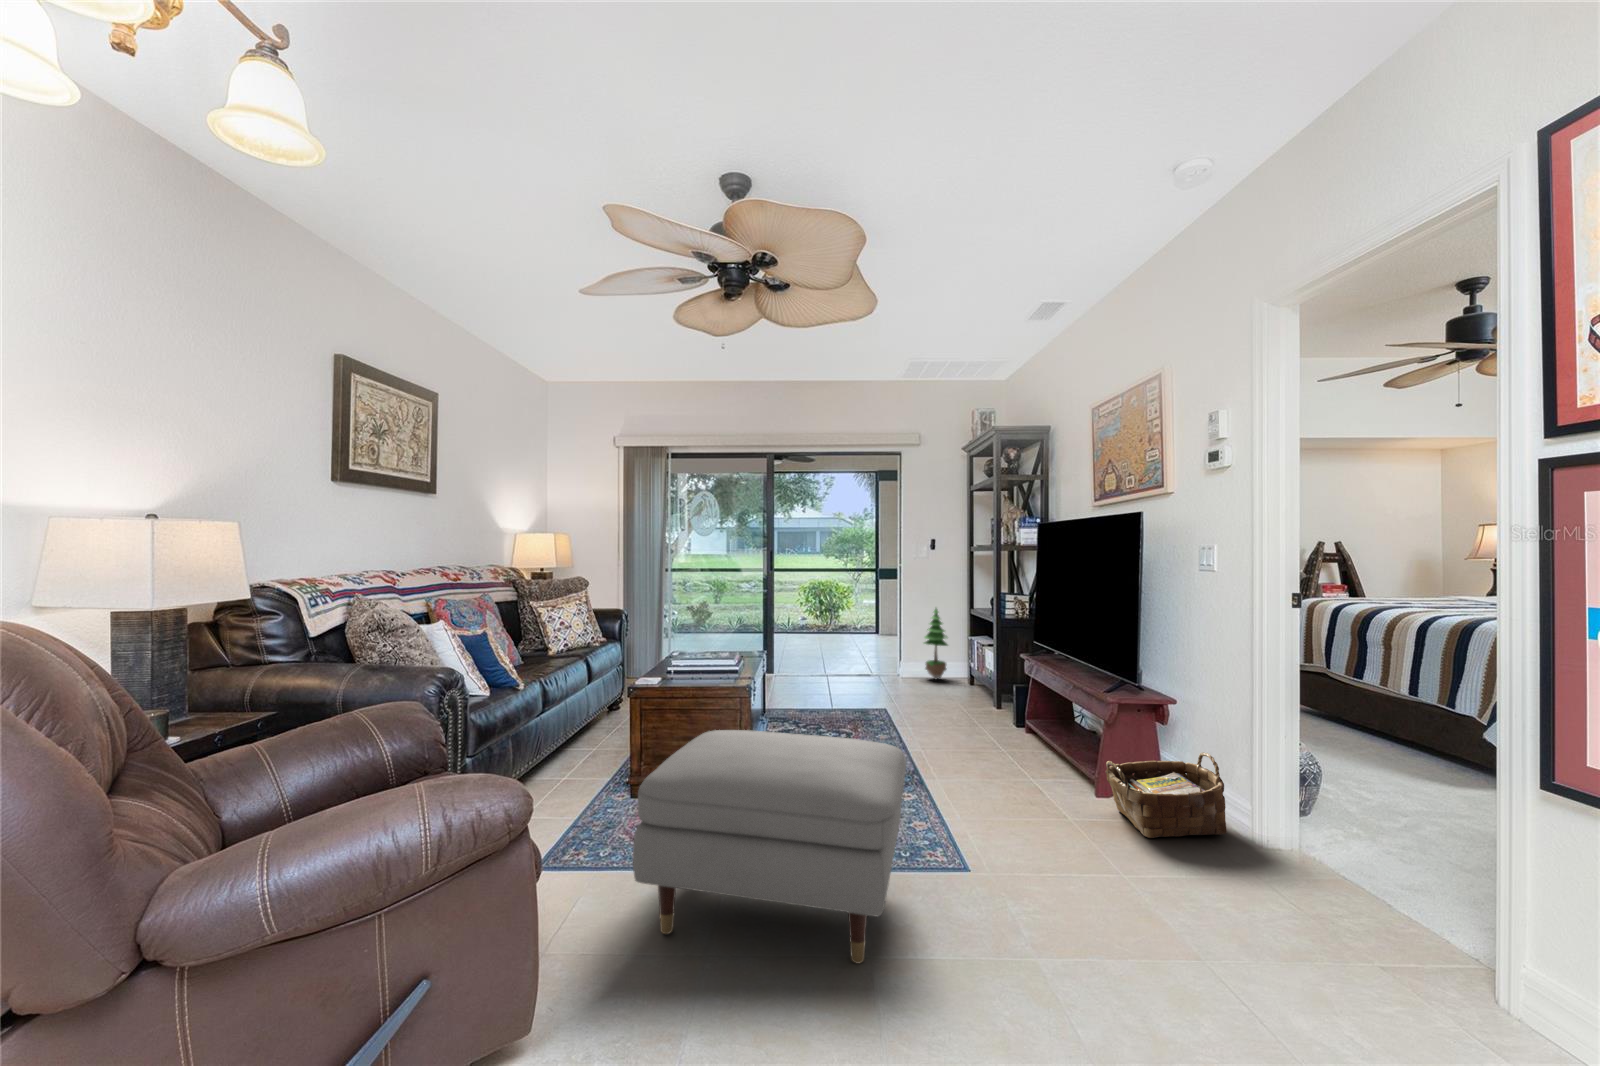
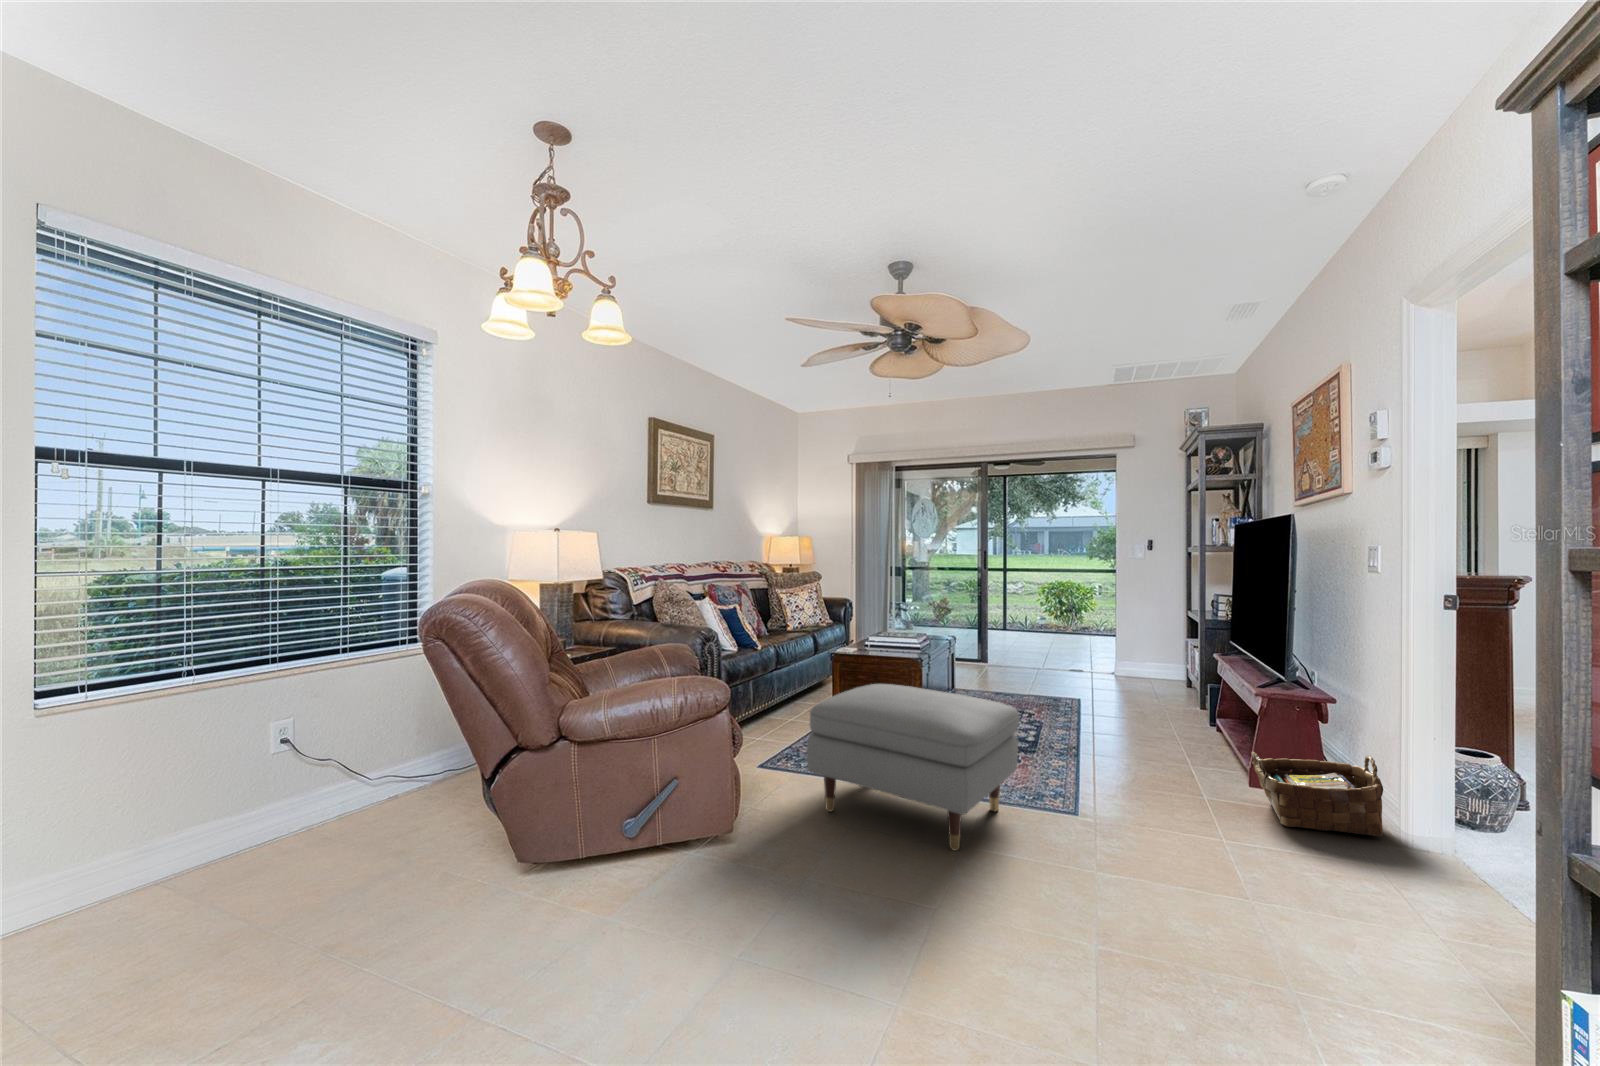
potted tree: present [924,608,948,679] -> none [1136,607,1166,681]

